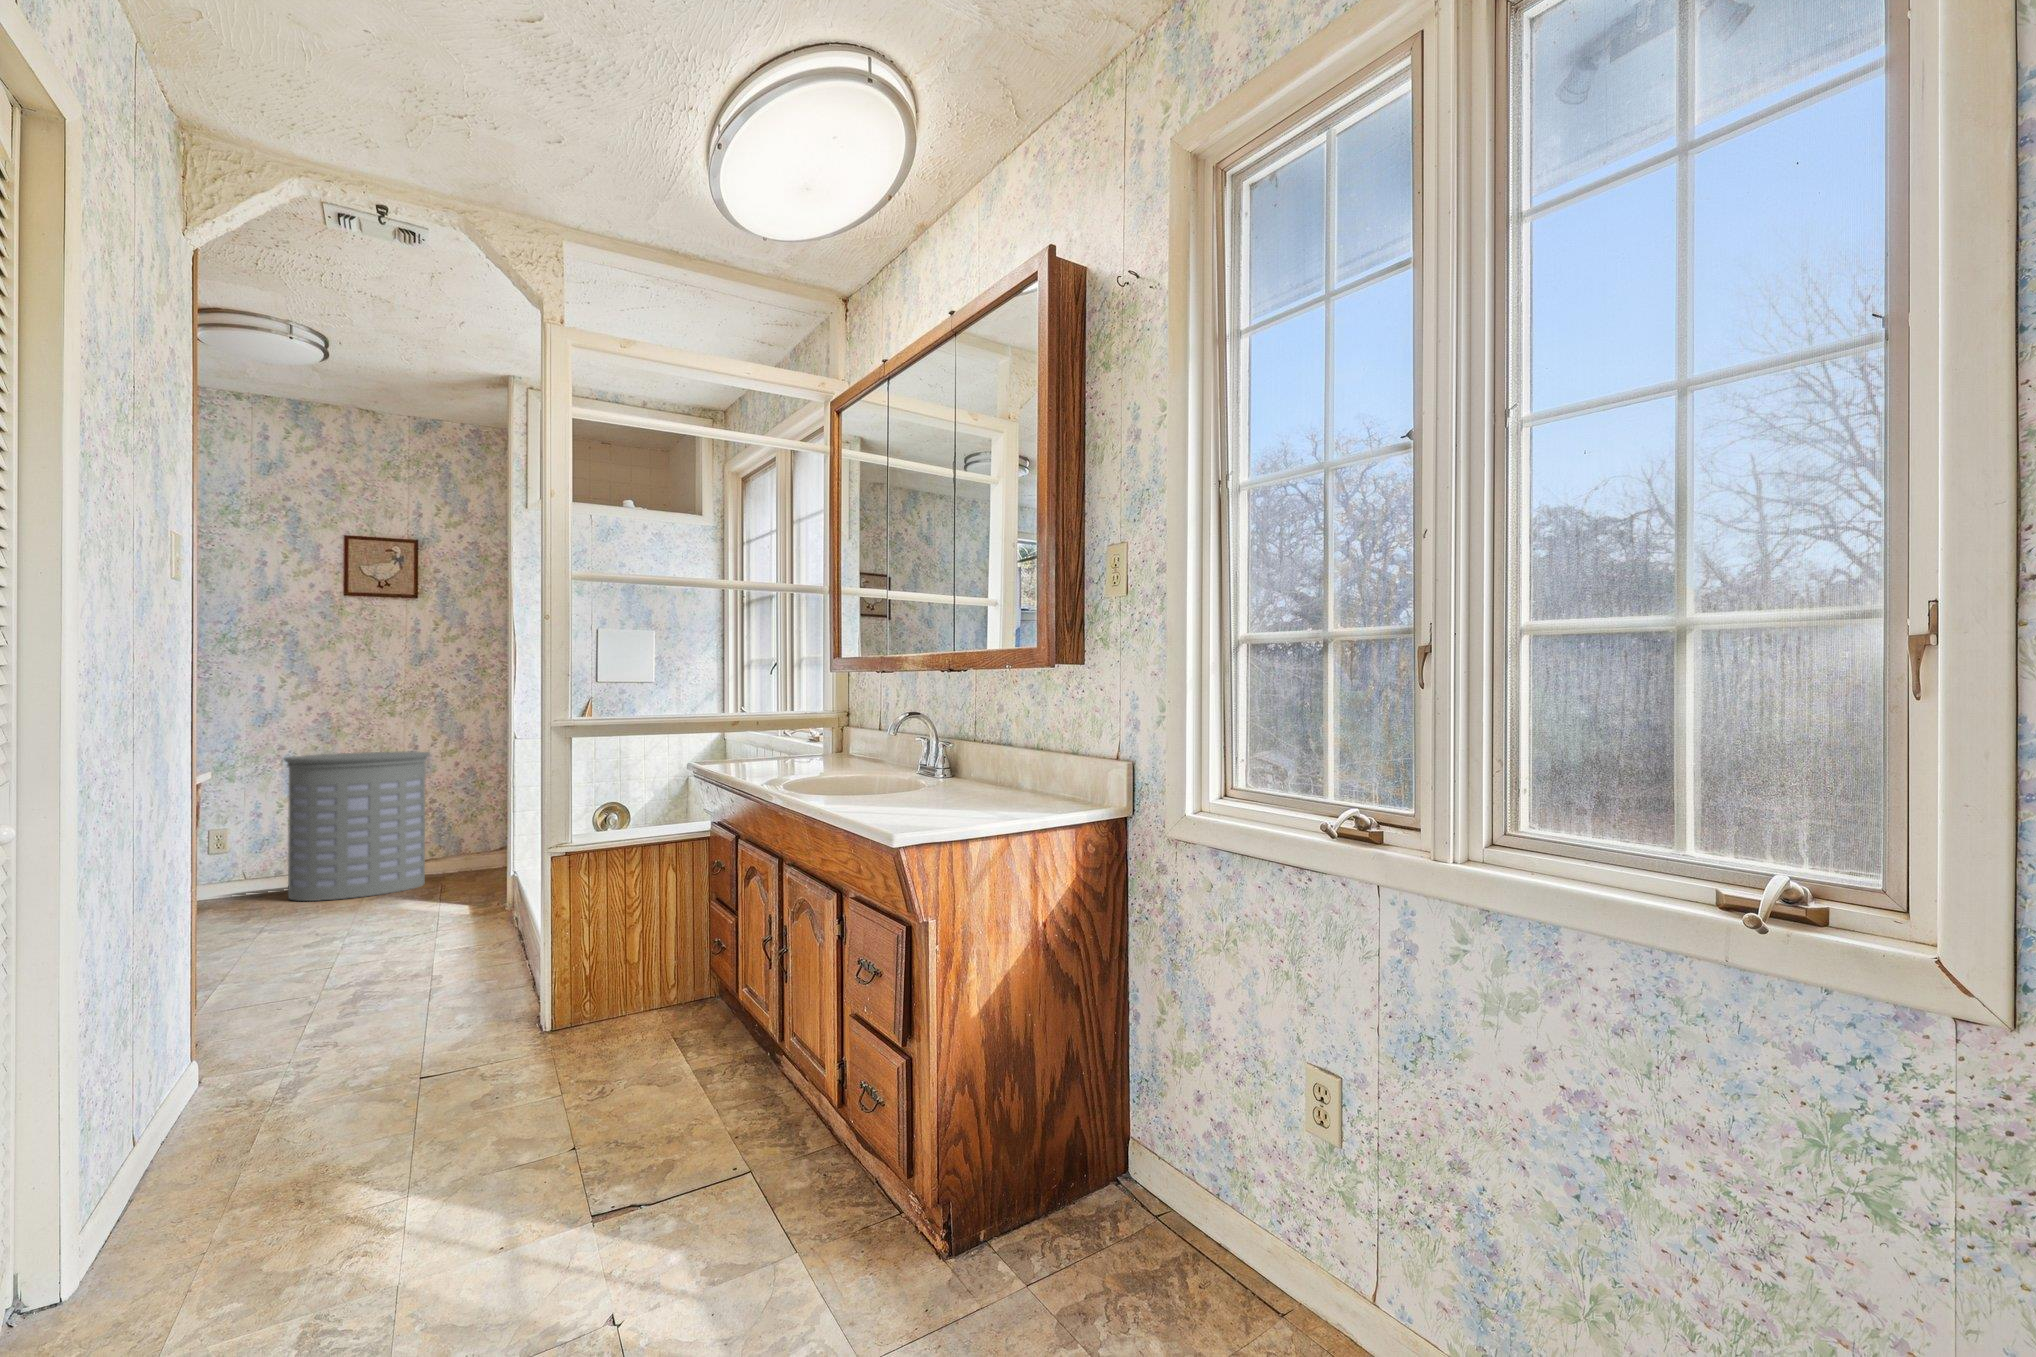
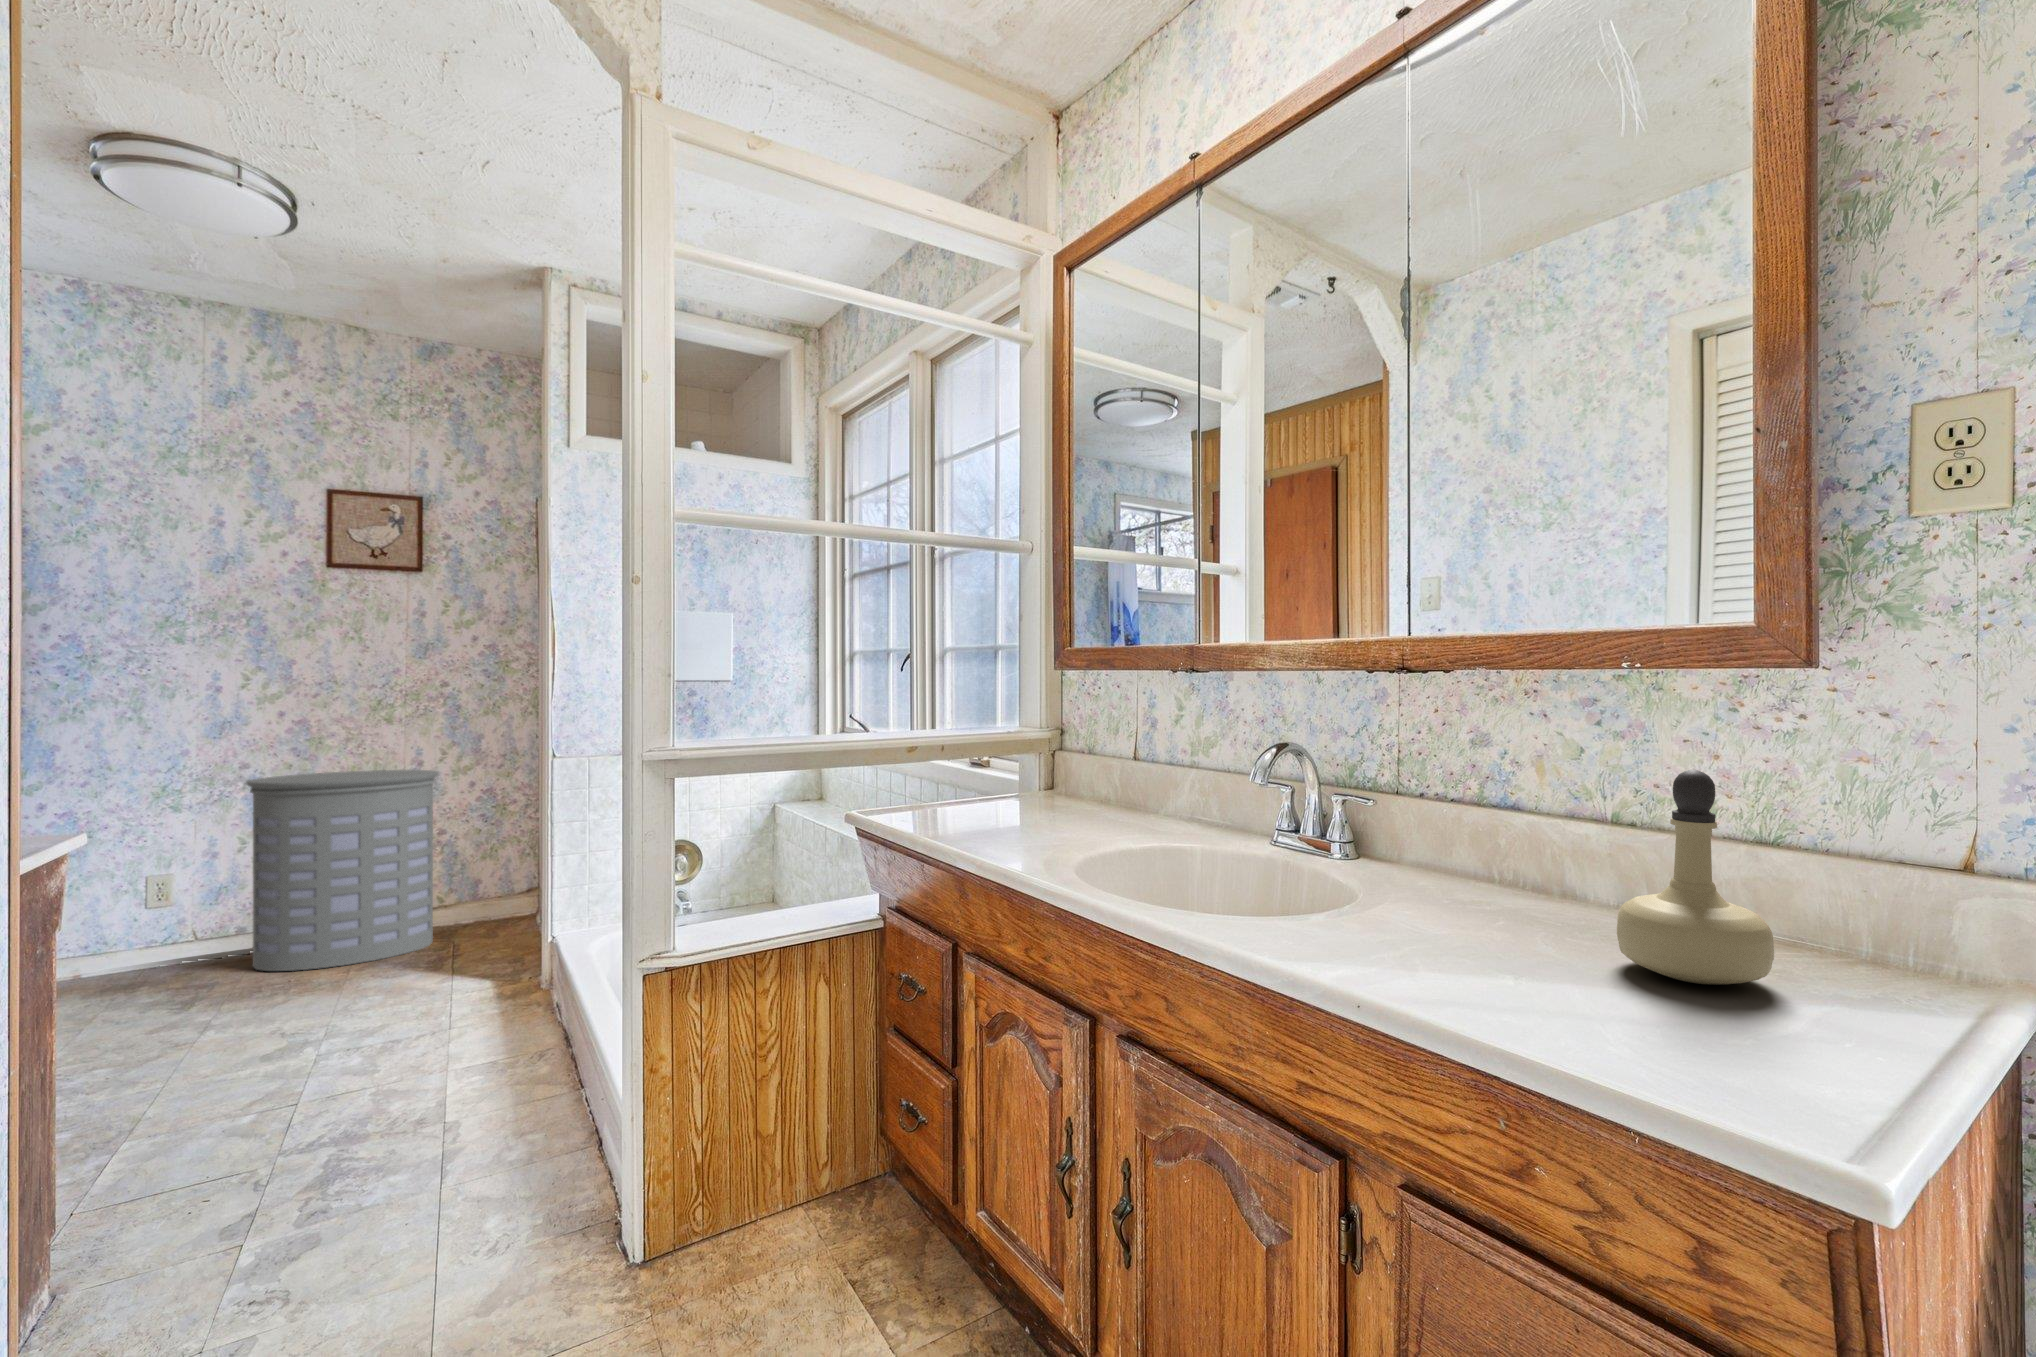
perfume bottle: none [970,710,1028,806] -> present [1617,770,1774,985]

